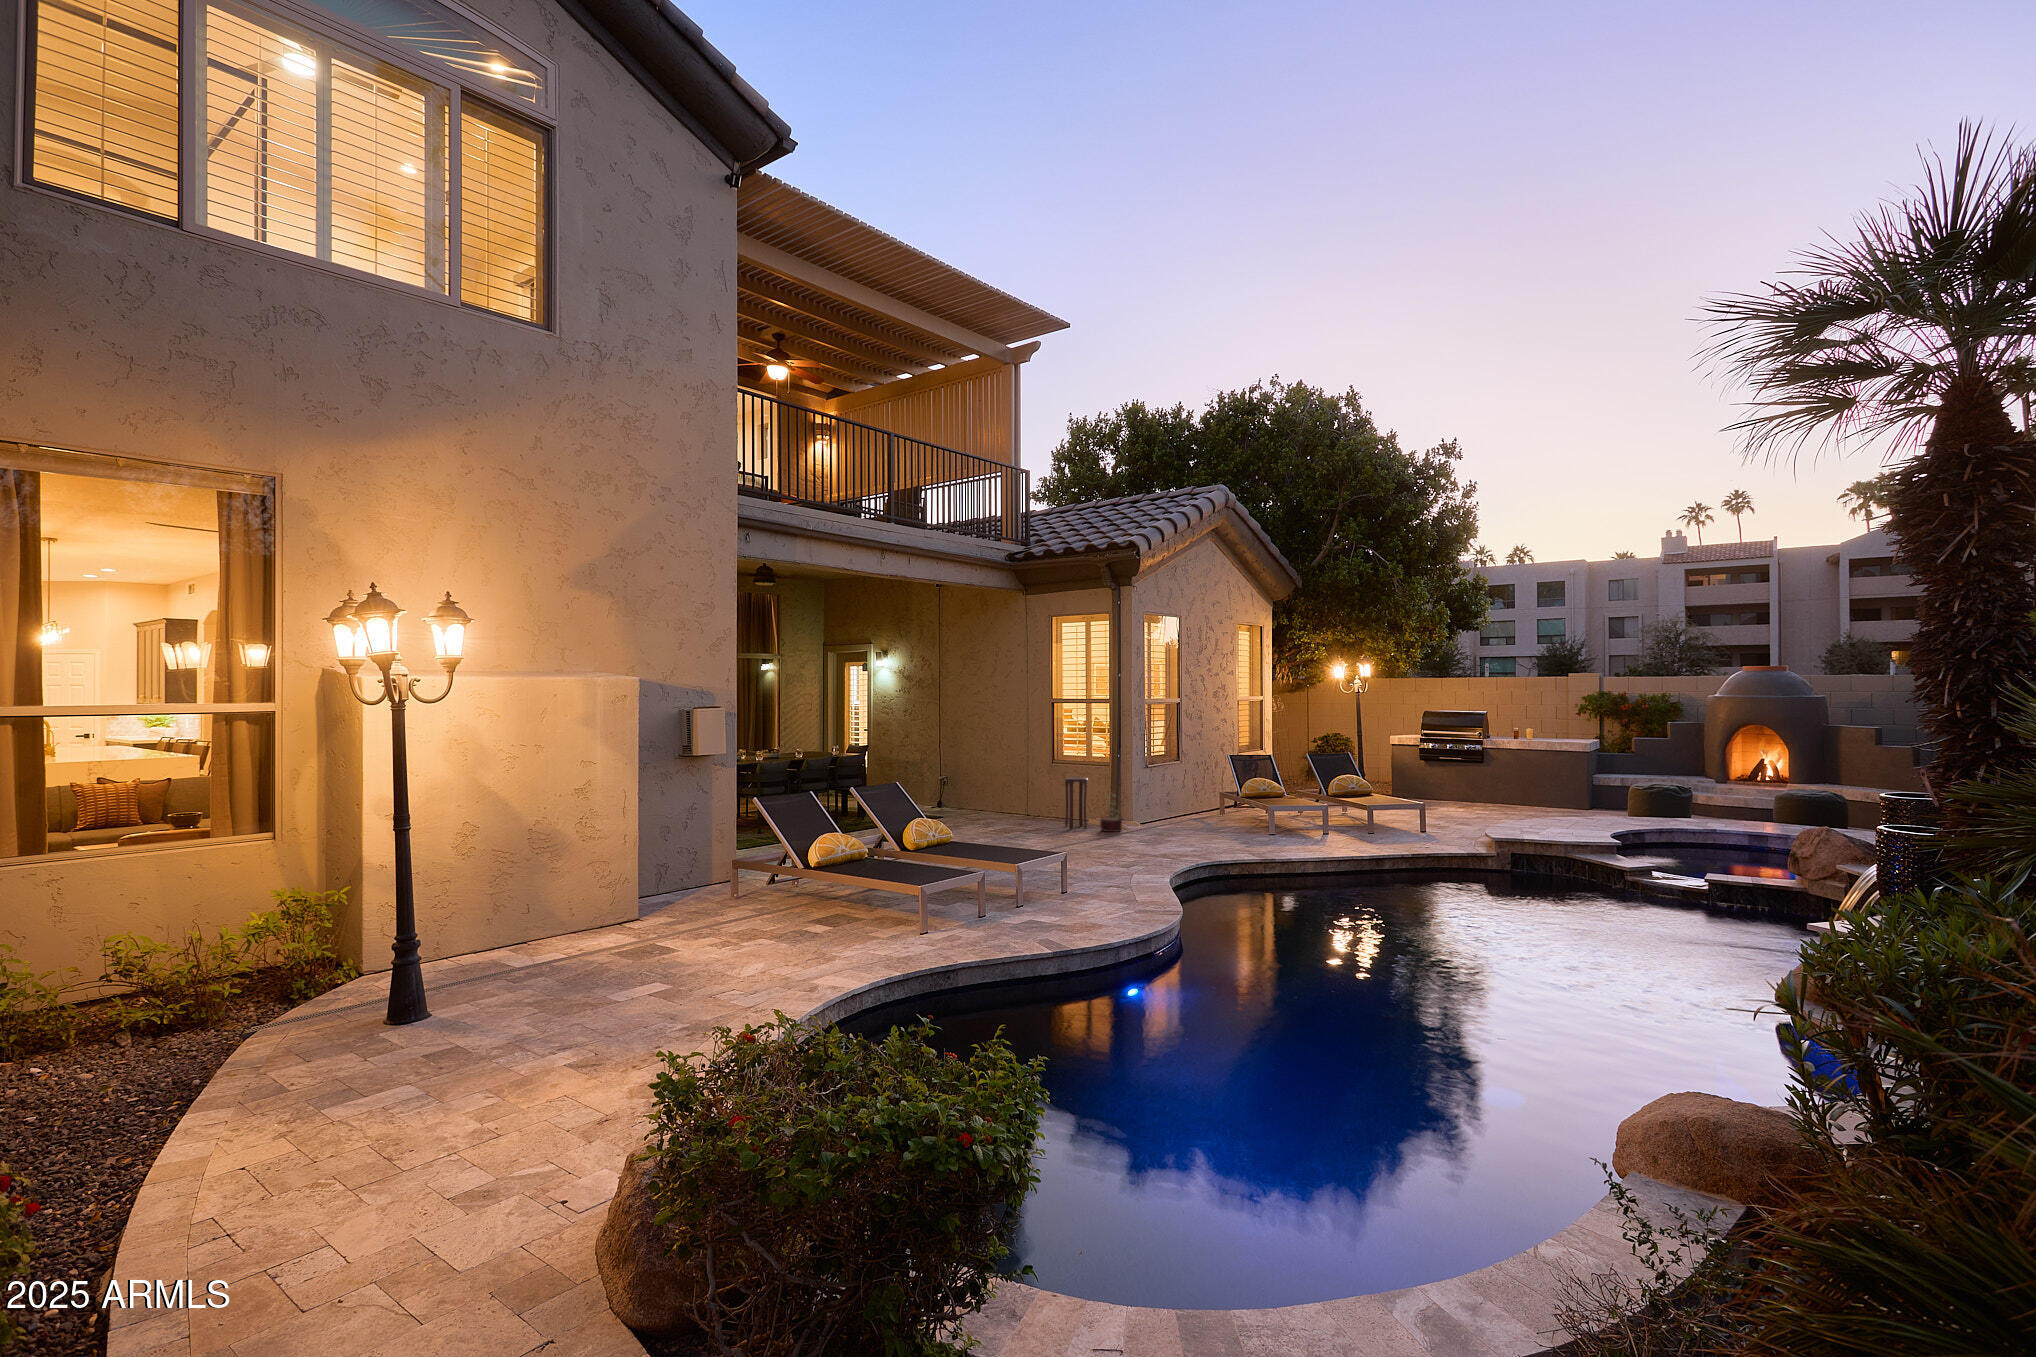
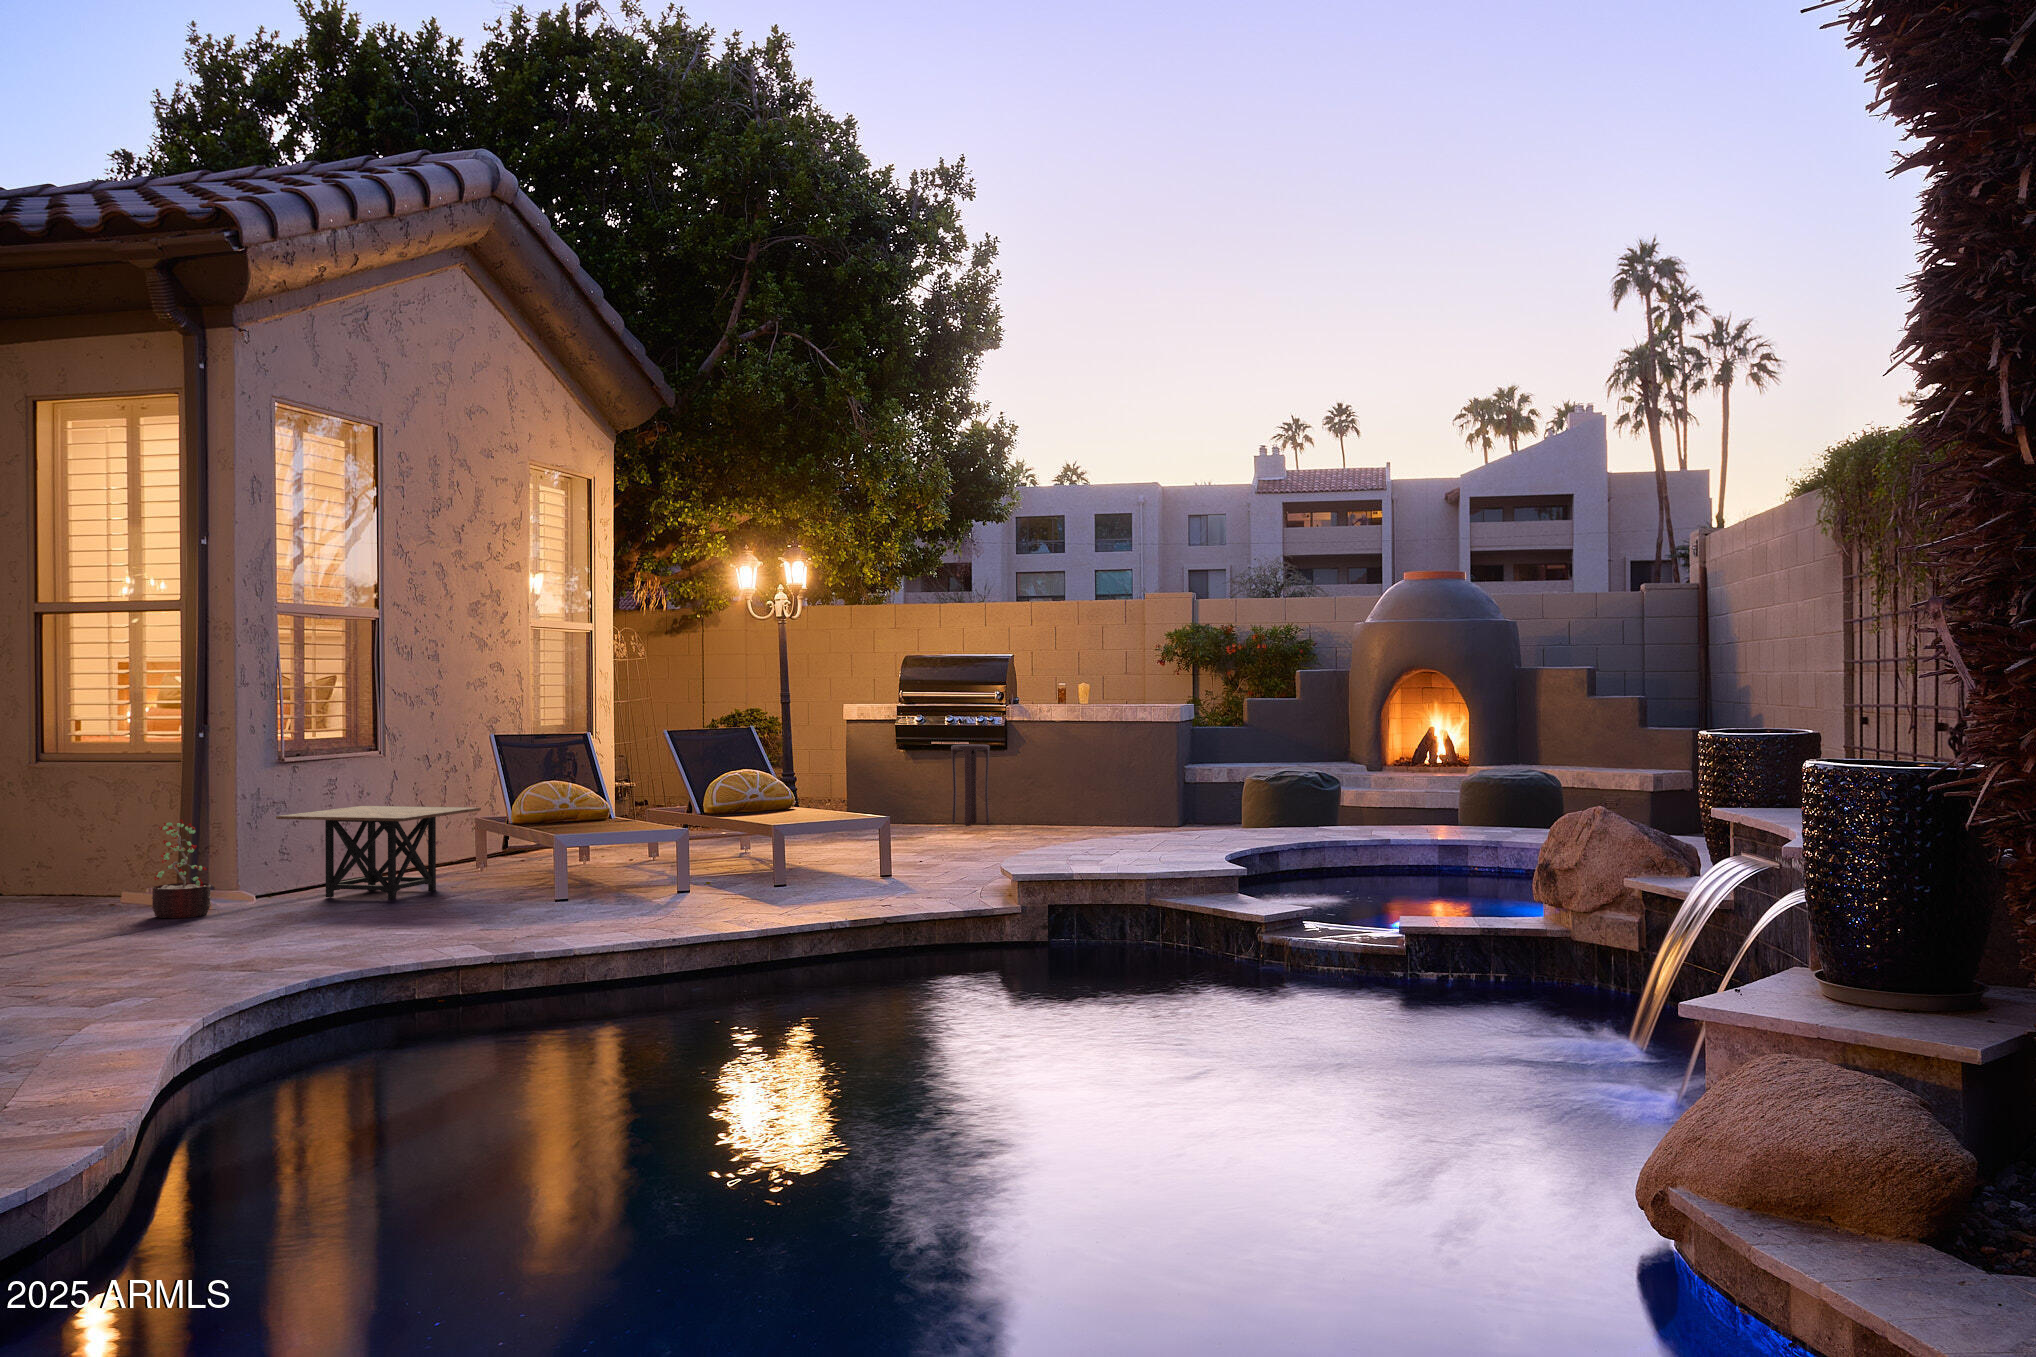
stool: present [1064,777,1088,829] -> present [951,744,990,826]
side table: none [1145,785,1228,829] -> present [276,806,481,899]

